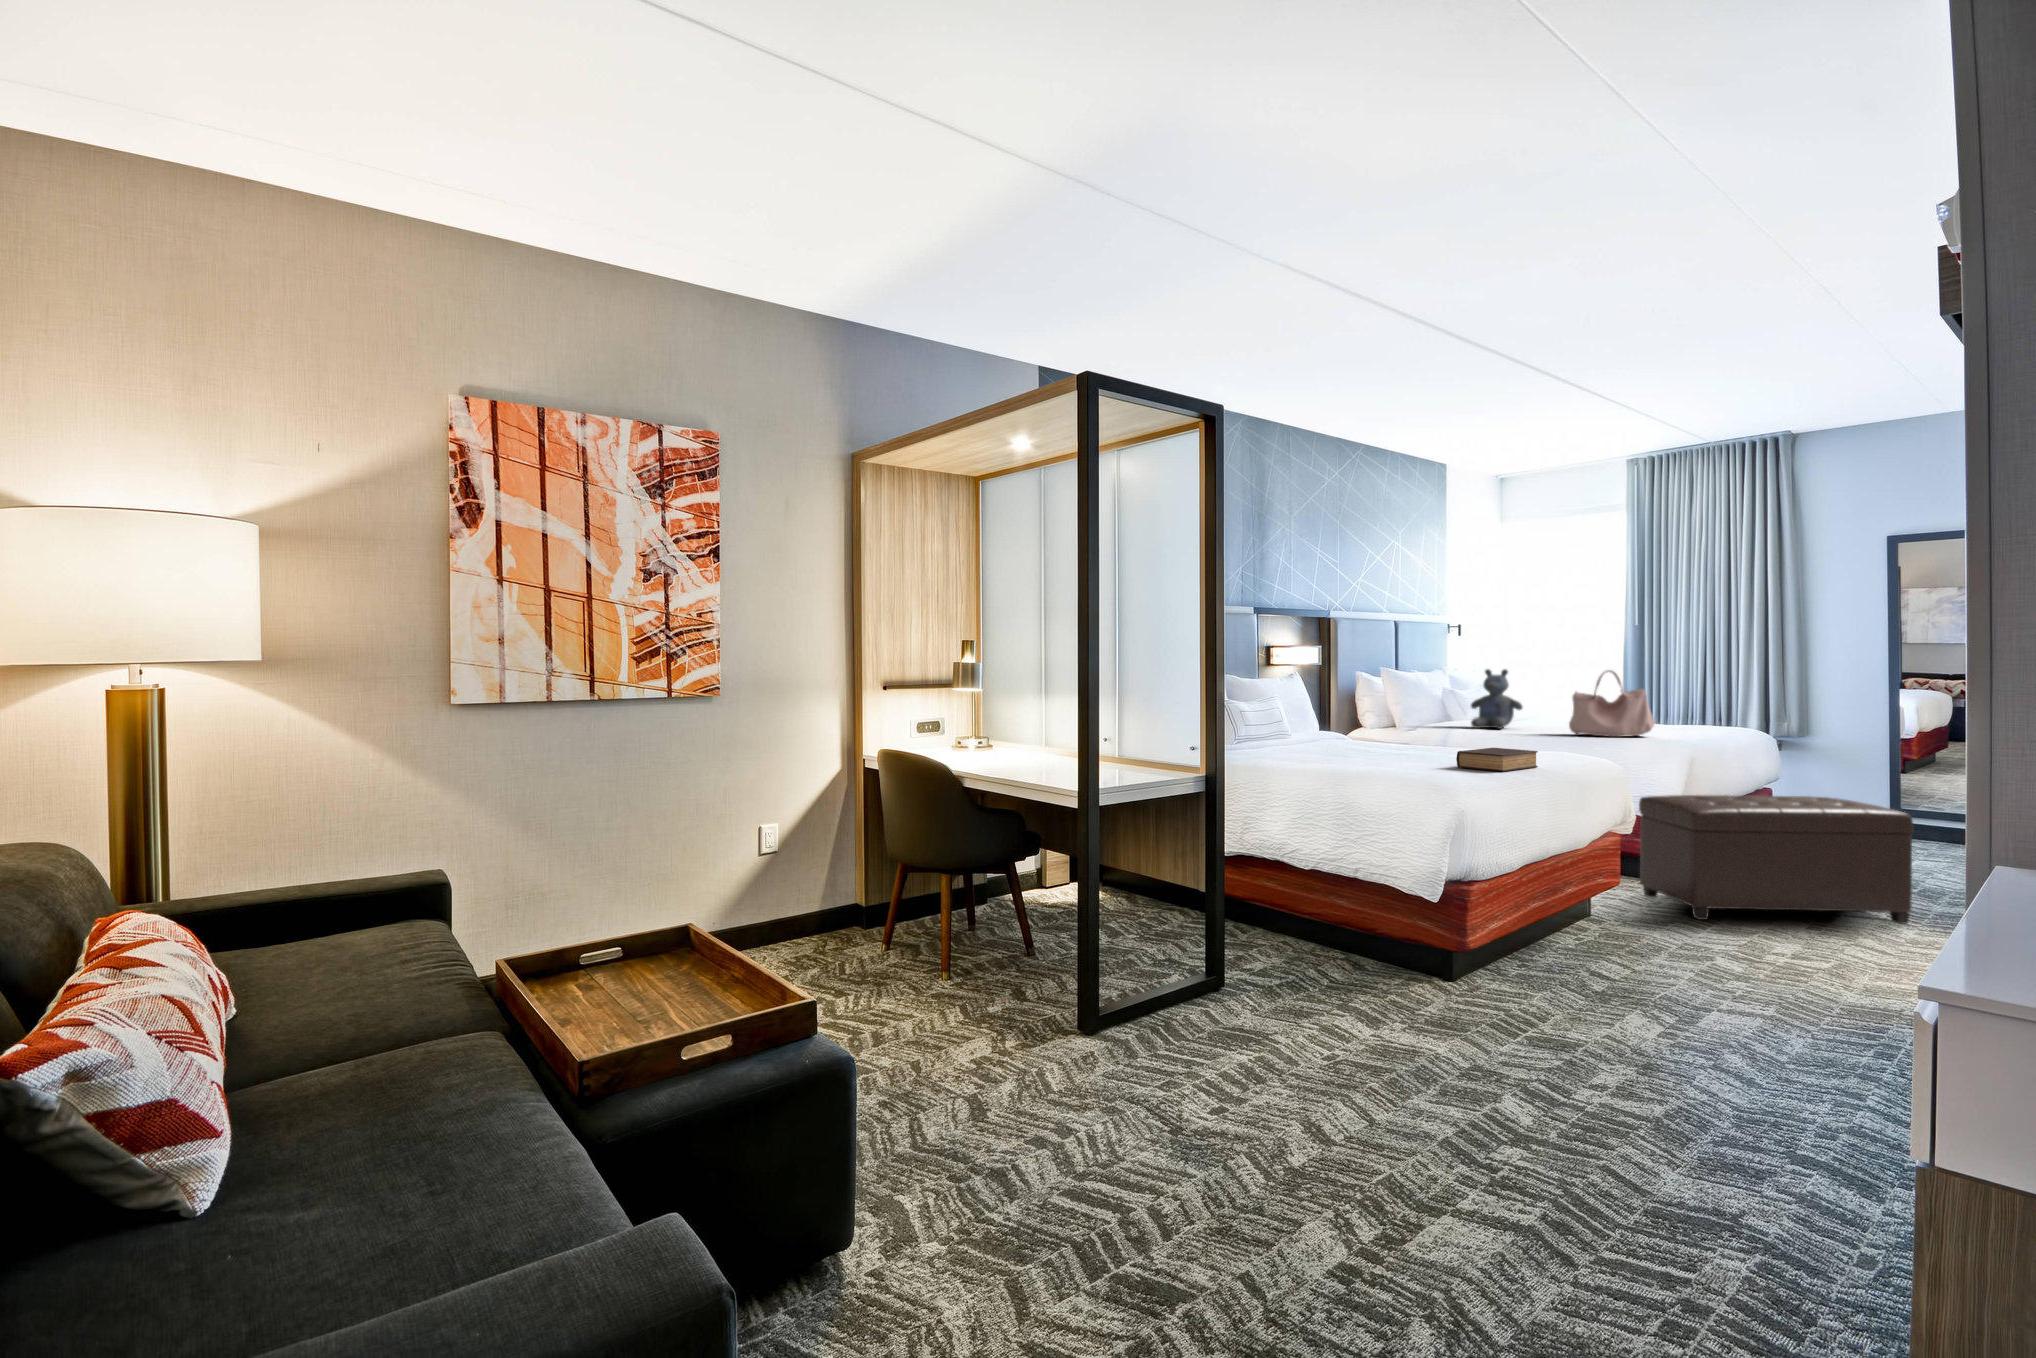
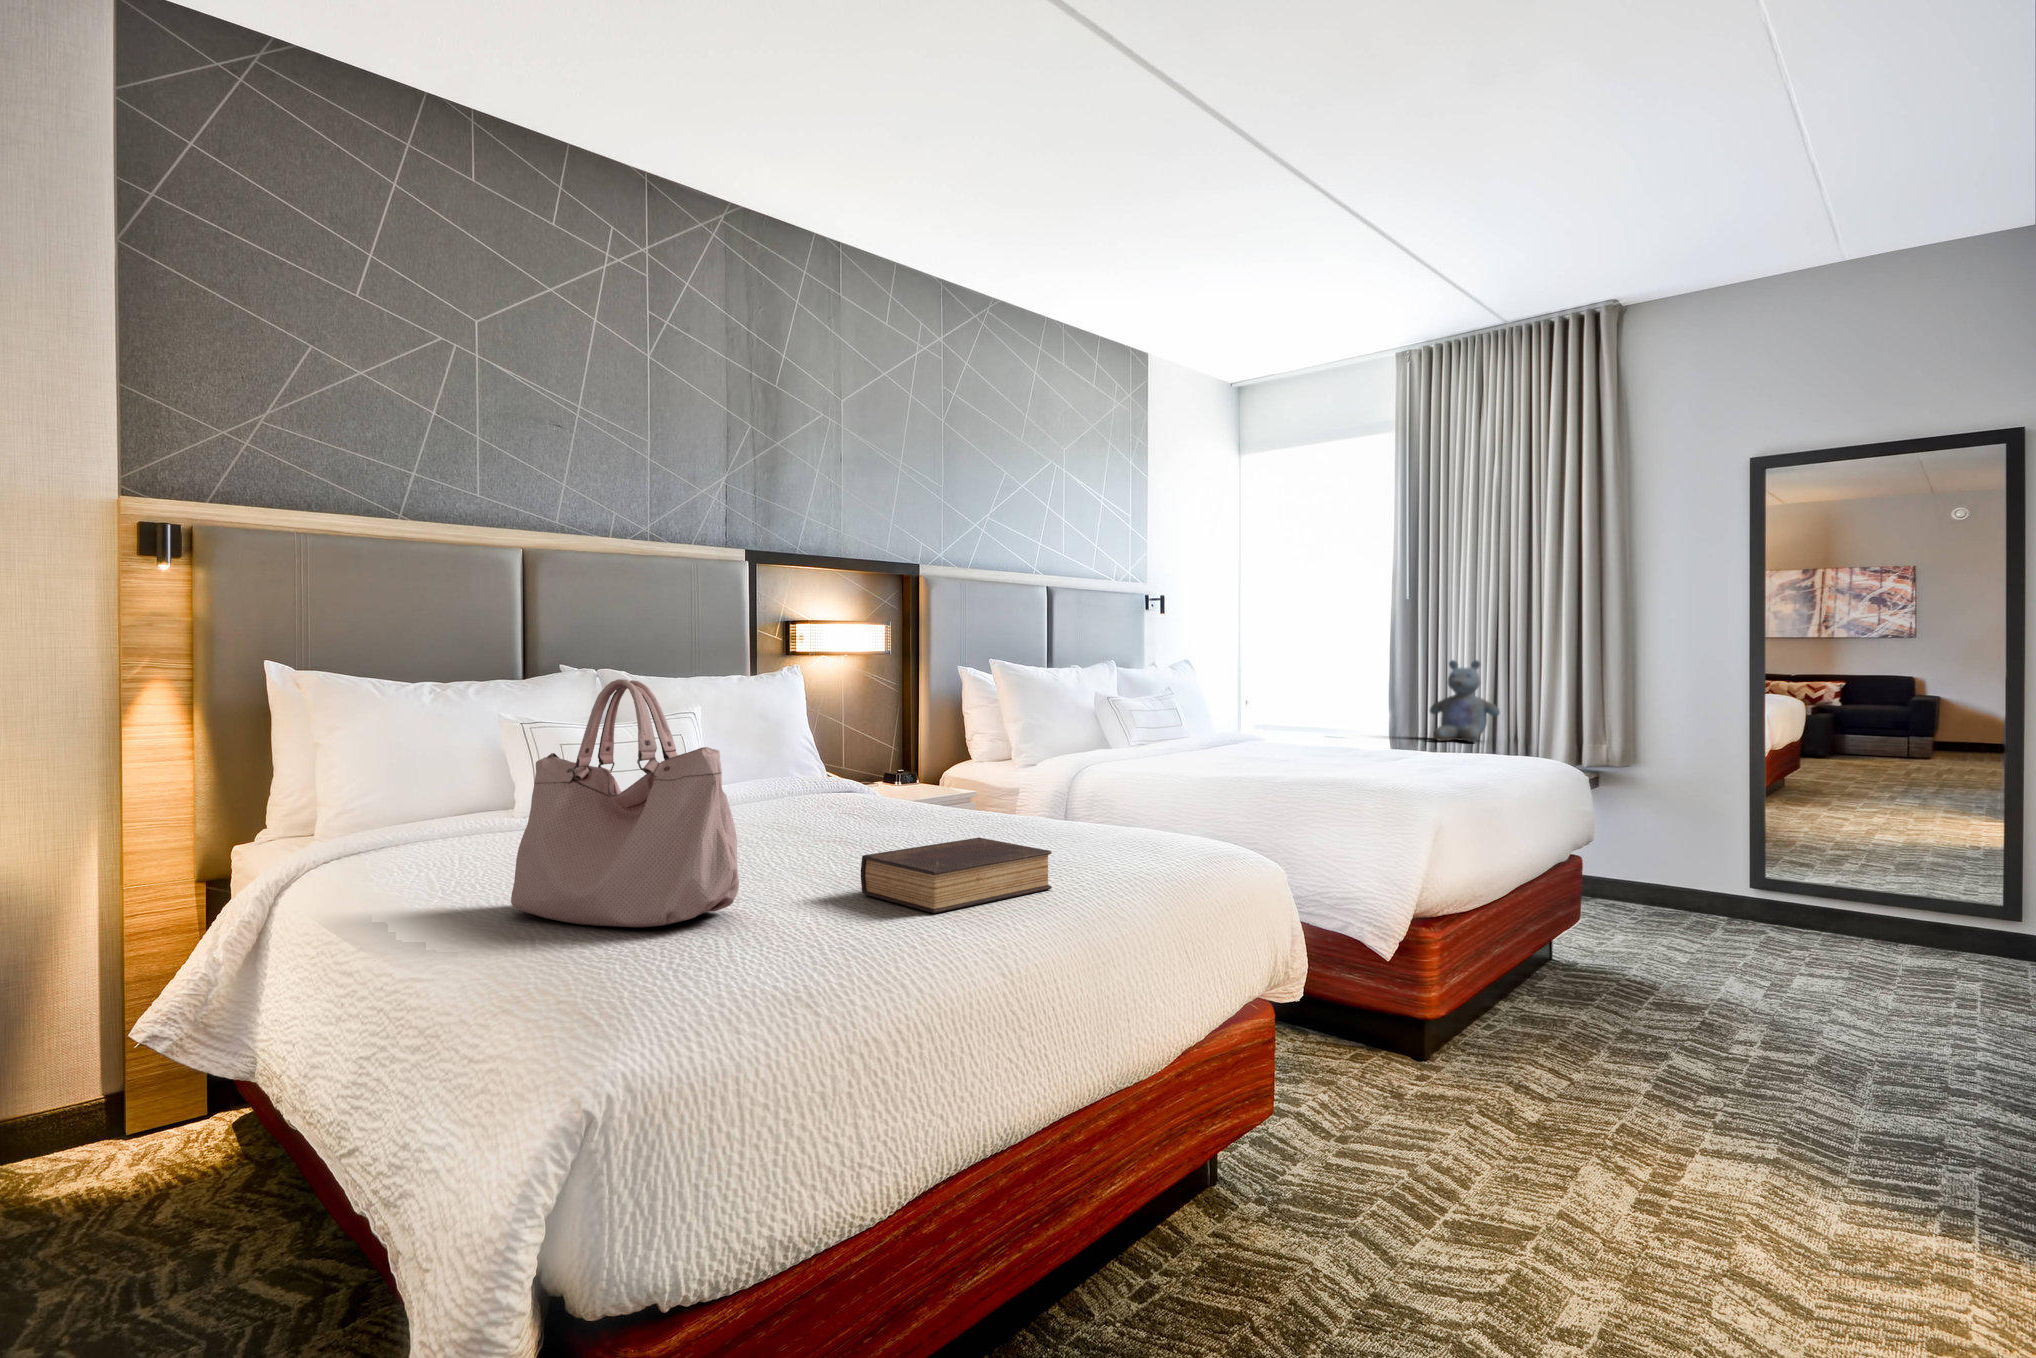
stuffed bear: present [1471,669,1523,729] -> present [1430,660,1500,742]
handbag: present [1569,670,1655,737] -> present [511,679,739,927]
ottoman: present [1639,795,1914,924] -> none [1337,905,1815,1185]

